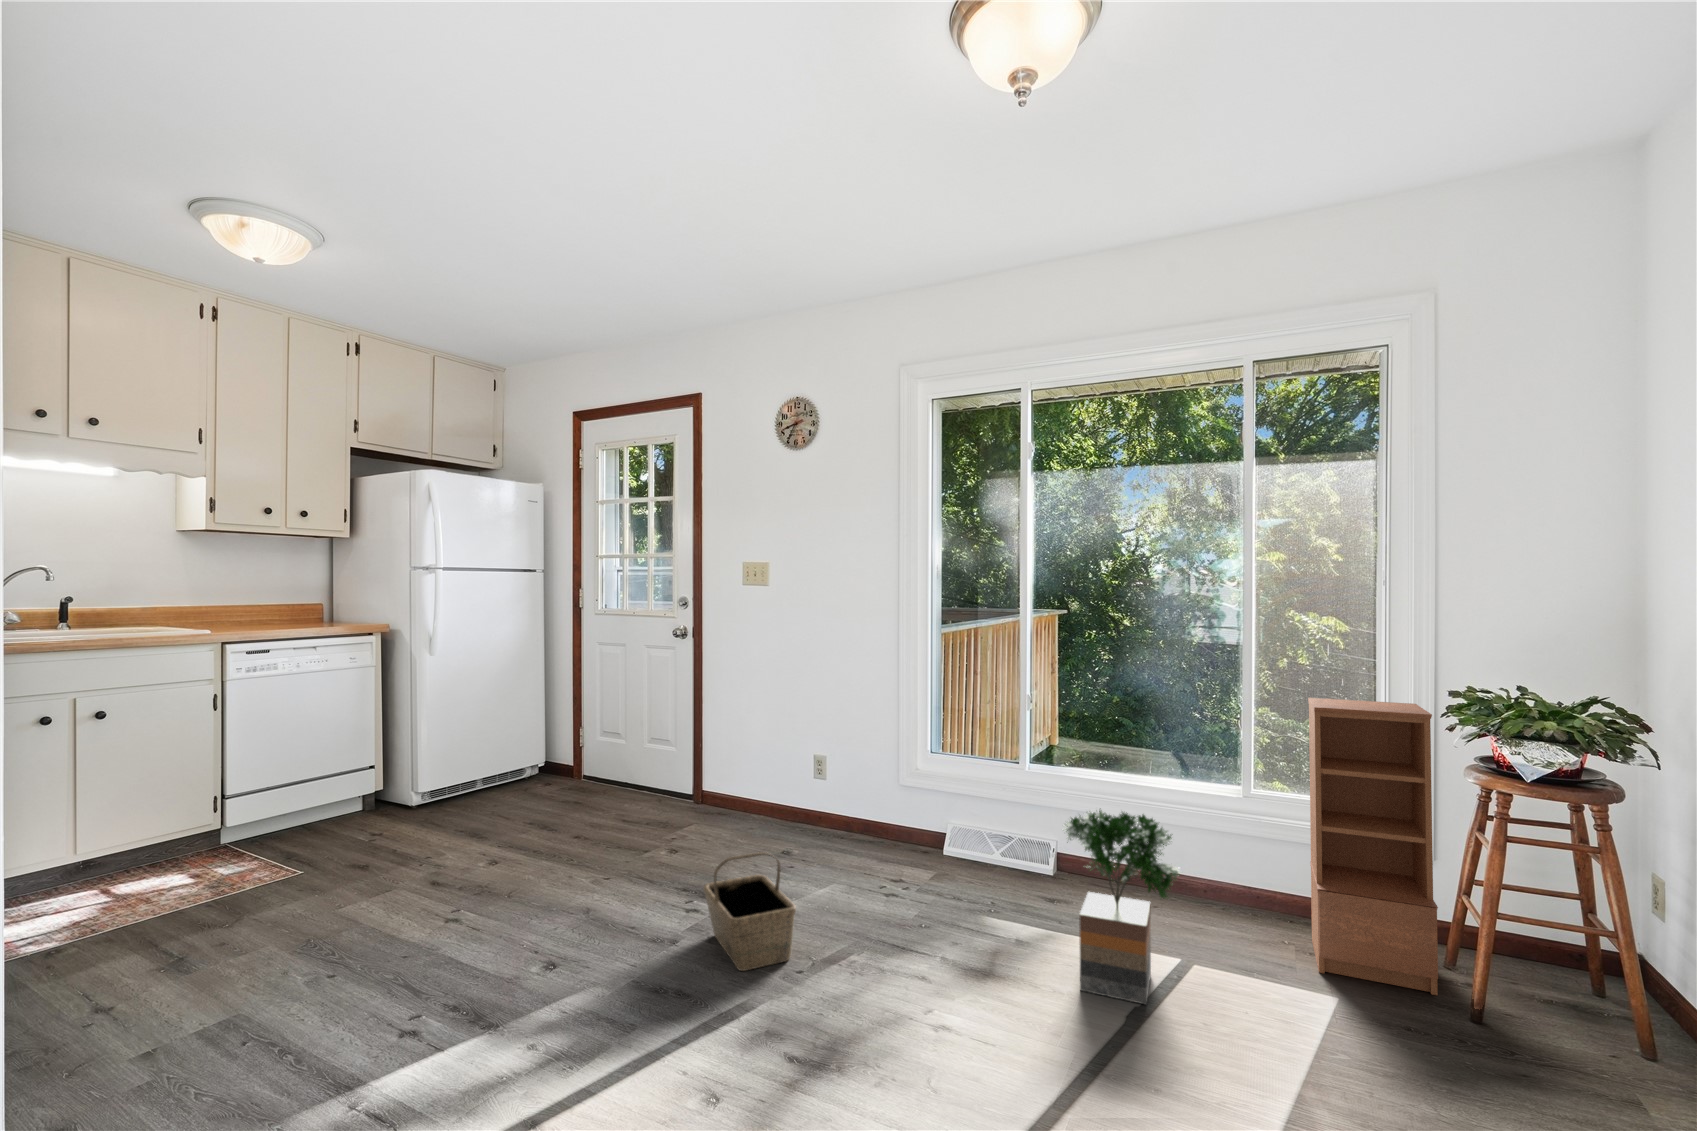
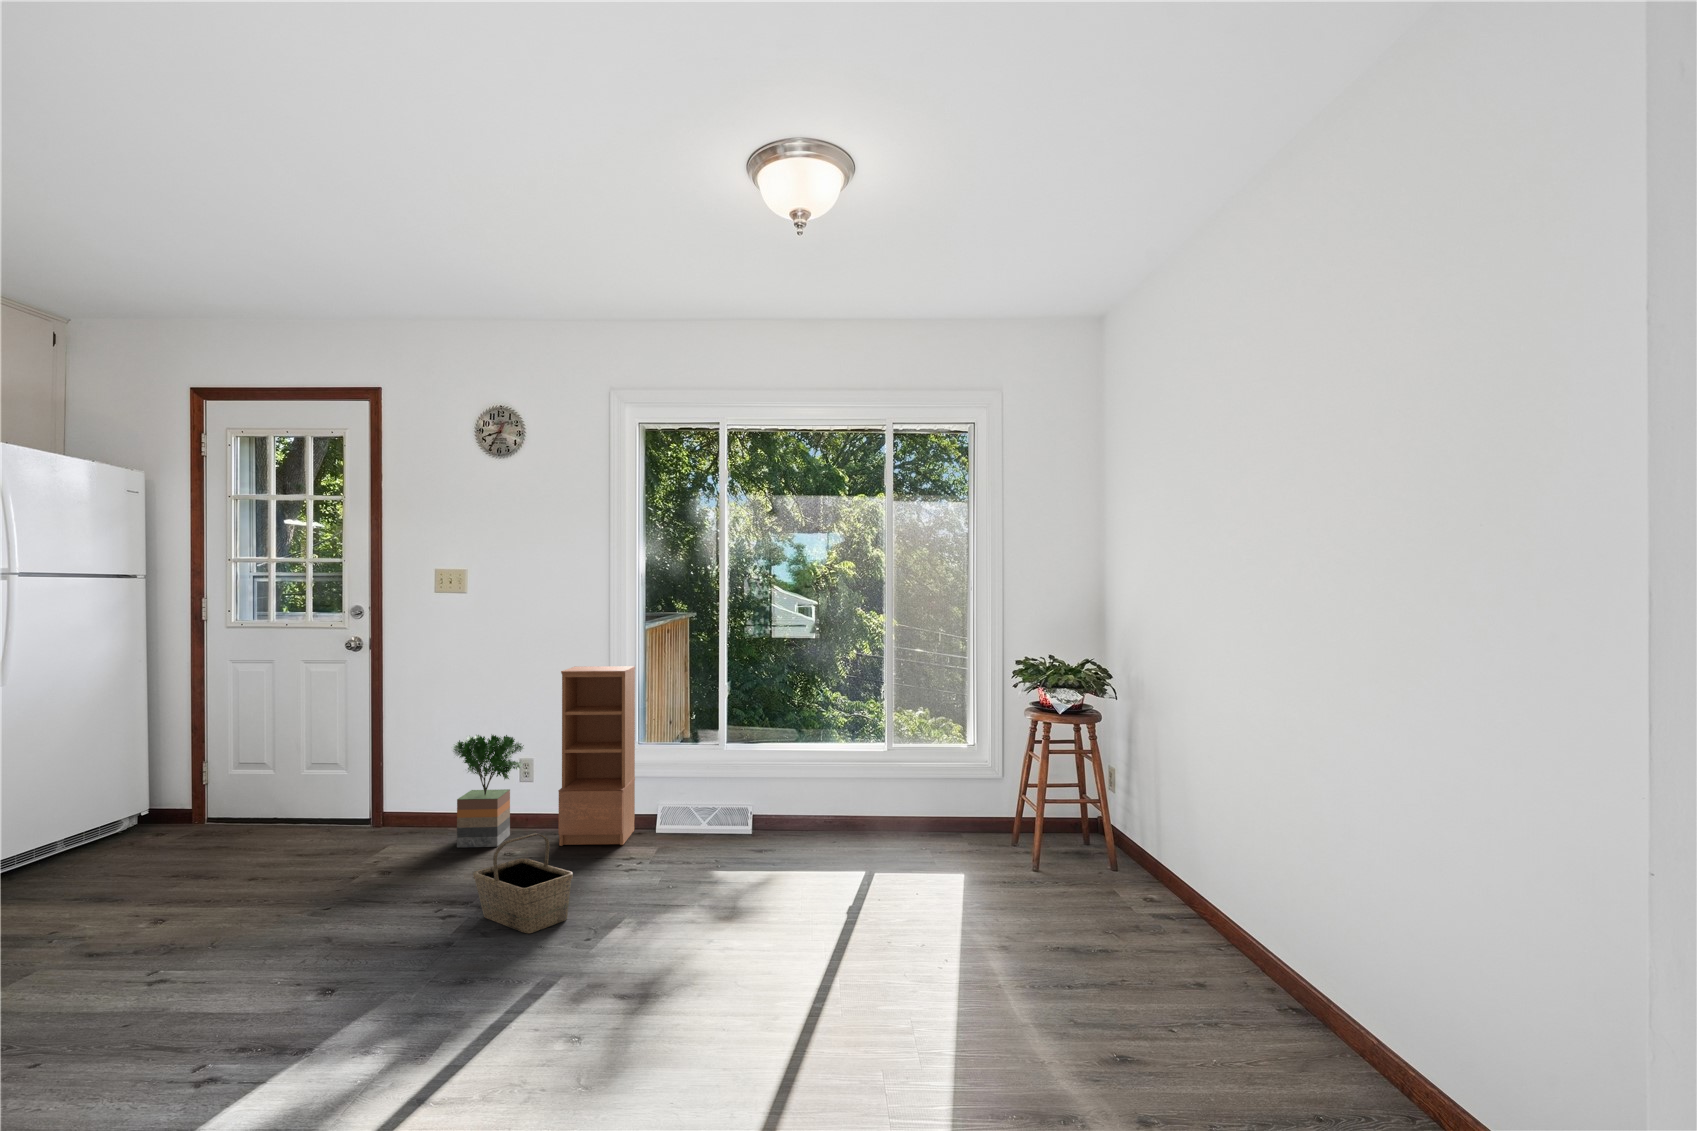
bookcase: present [1308,698,1438,995] -> present [558,666,635,846]
potted tree: present [1065,810,1179,1004] -> present [453,735,524,848]

